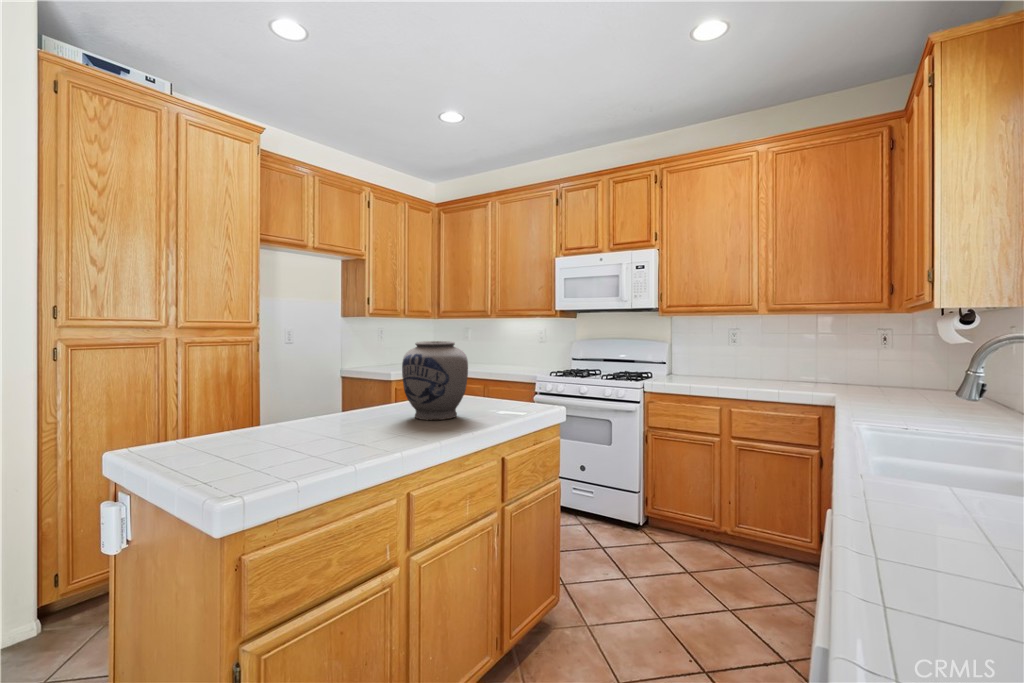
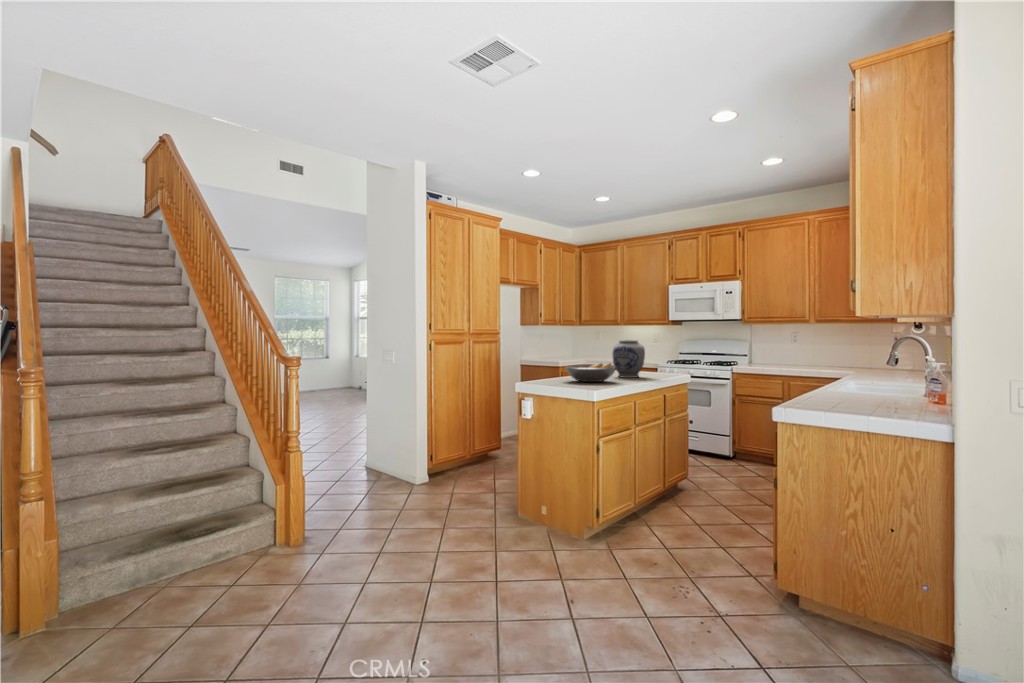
fruit bowl: none [230,399,367,449] -> present [565,363,616,382]

